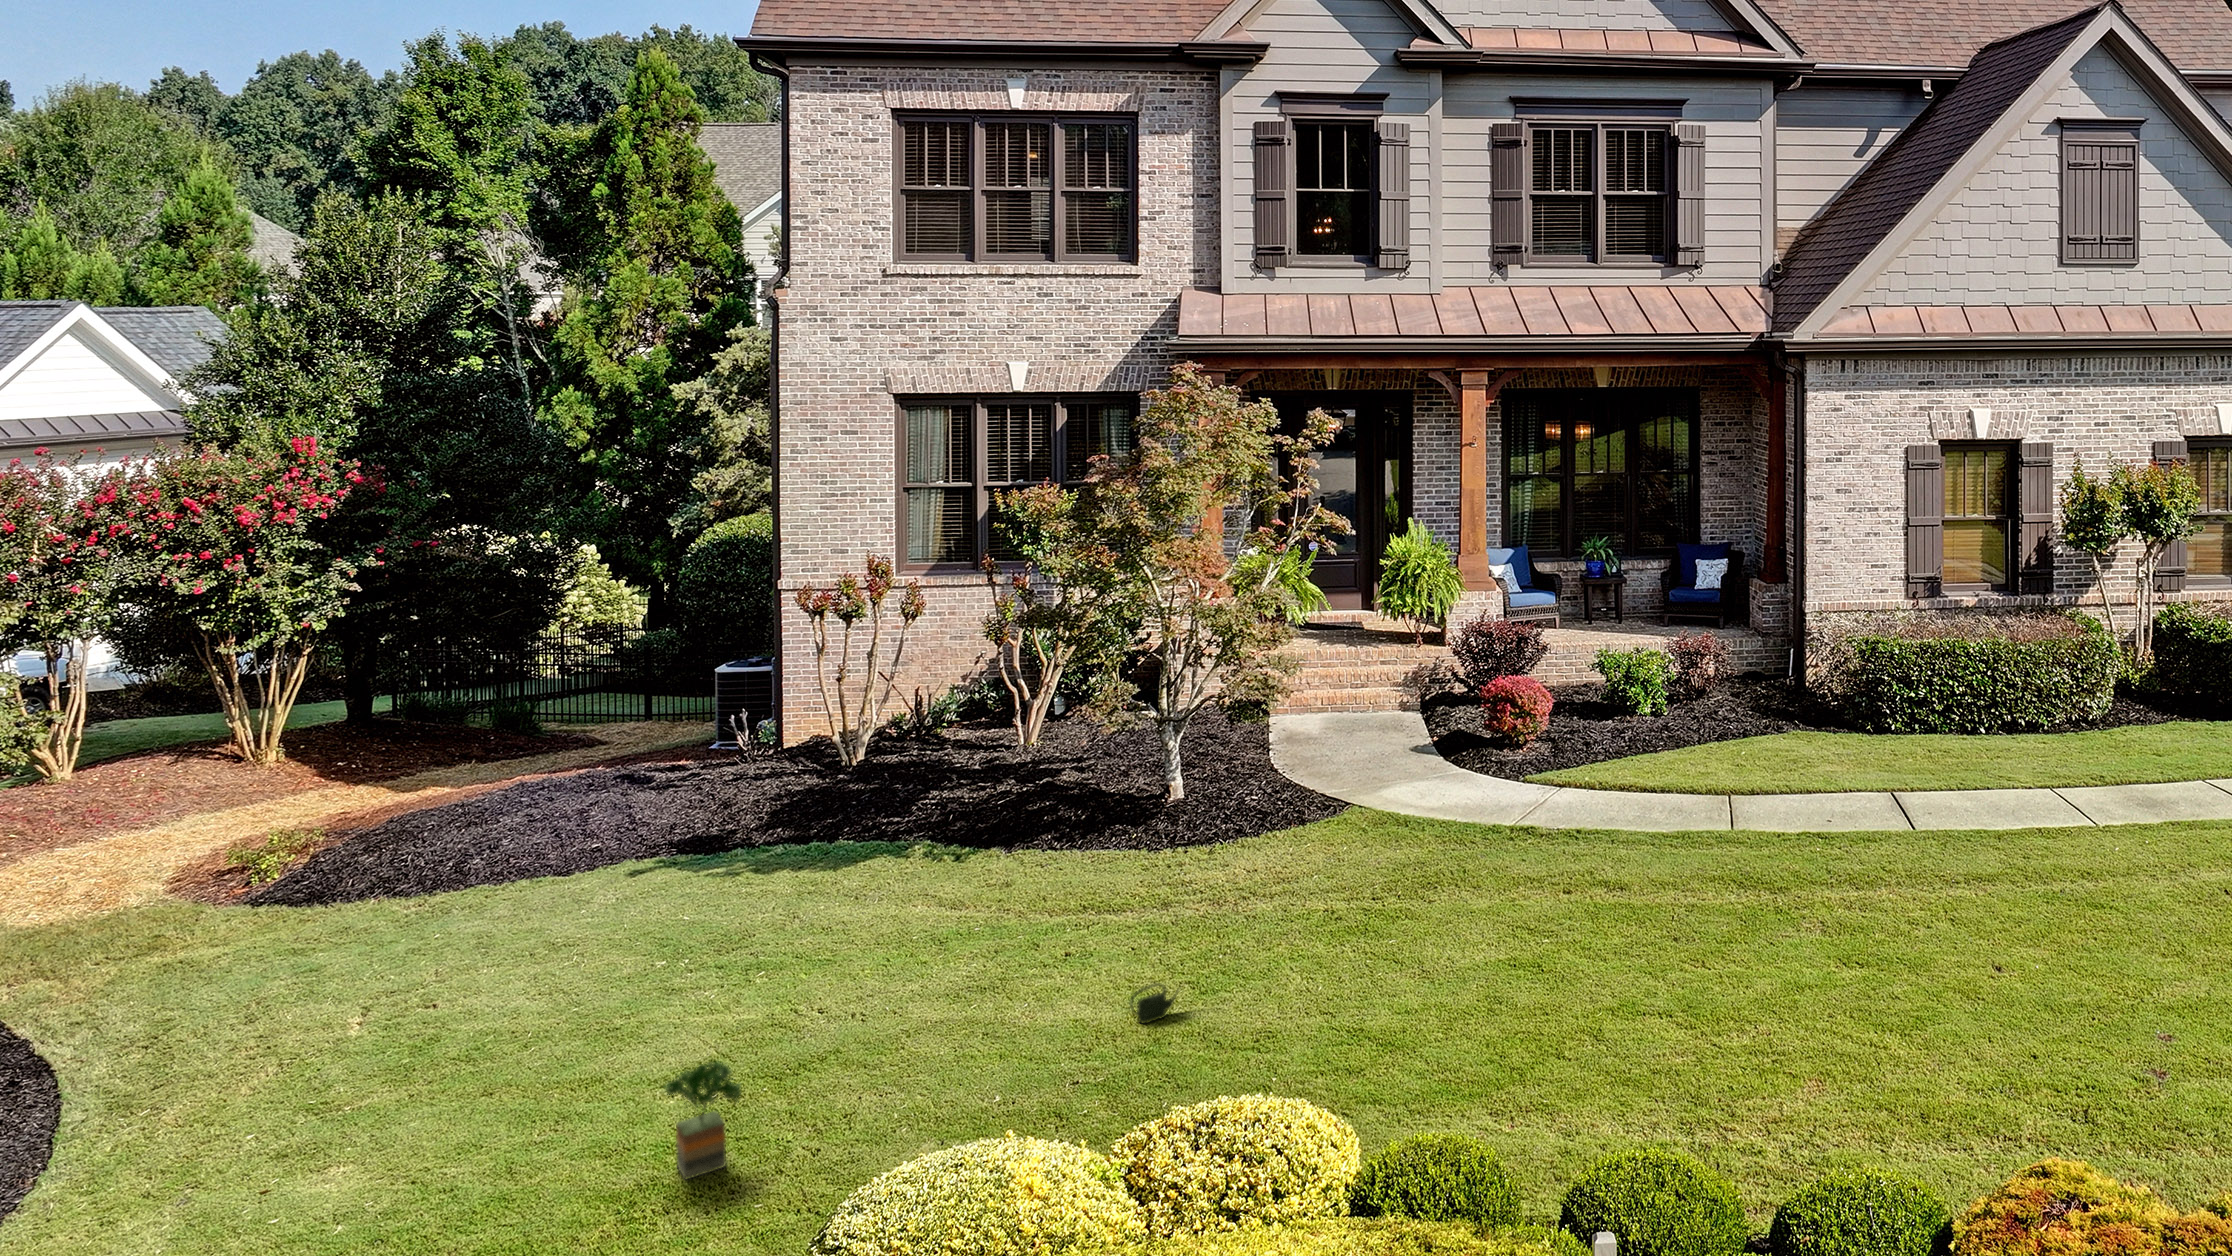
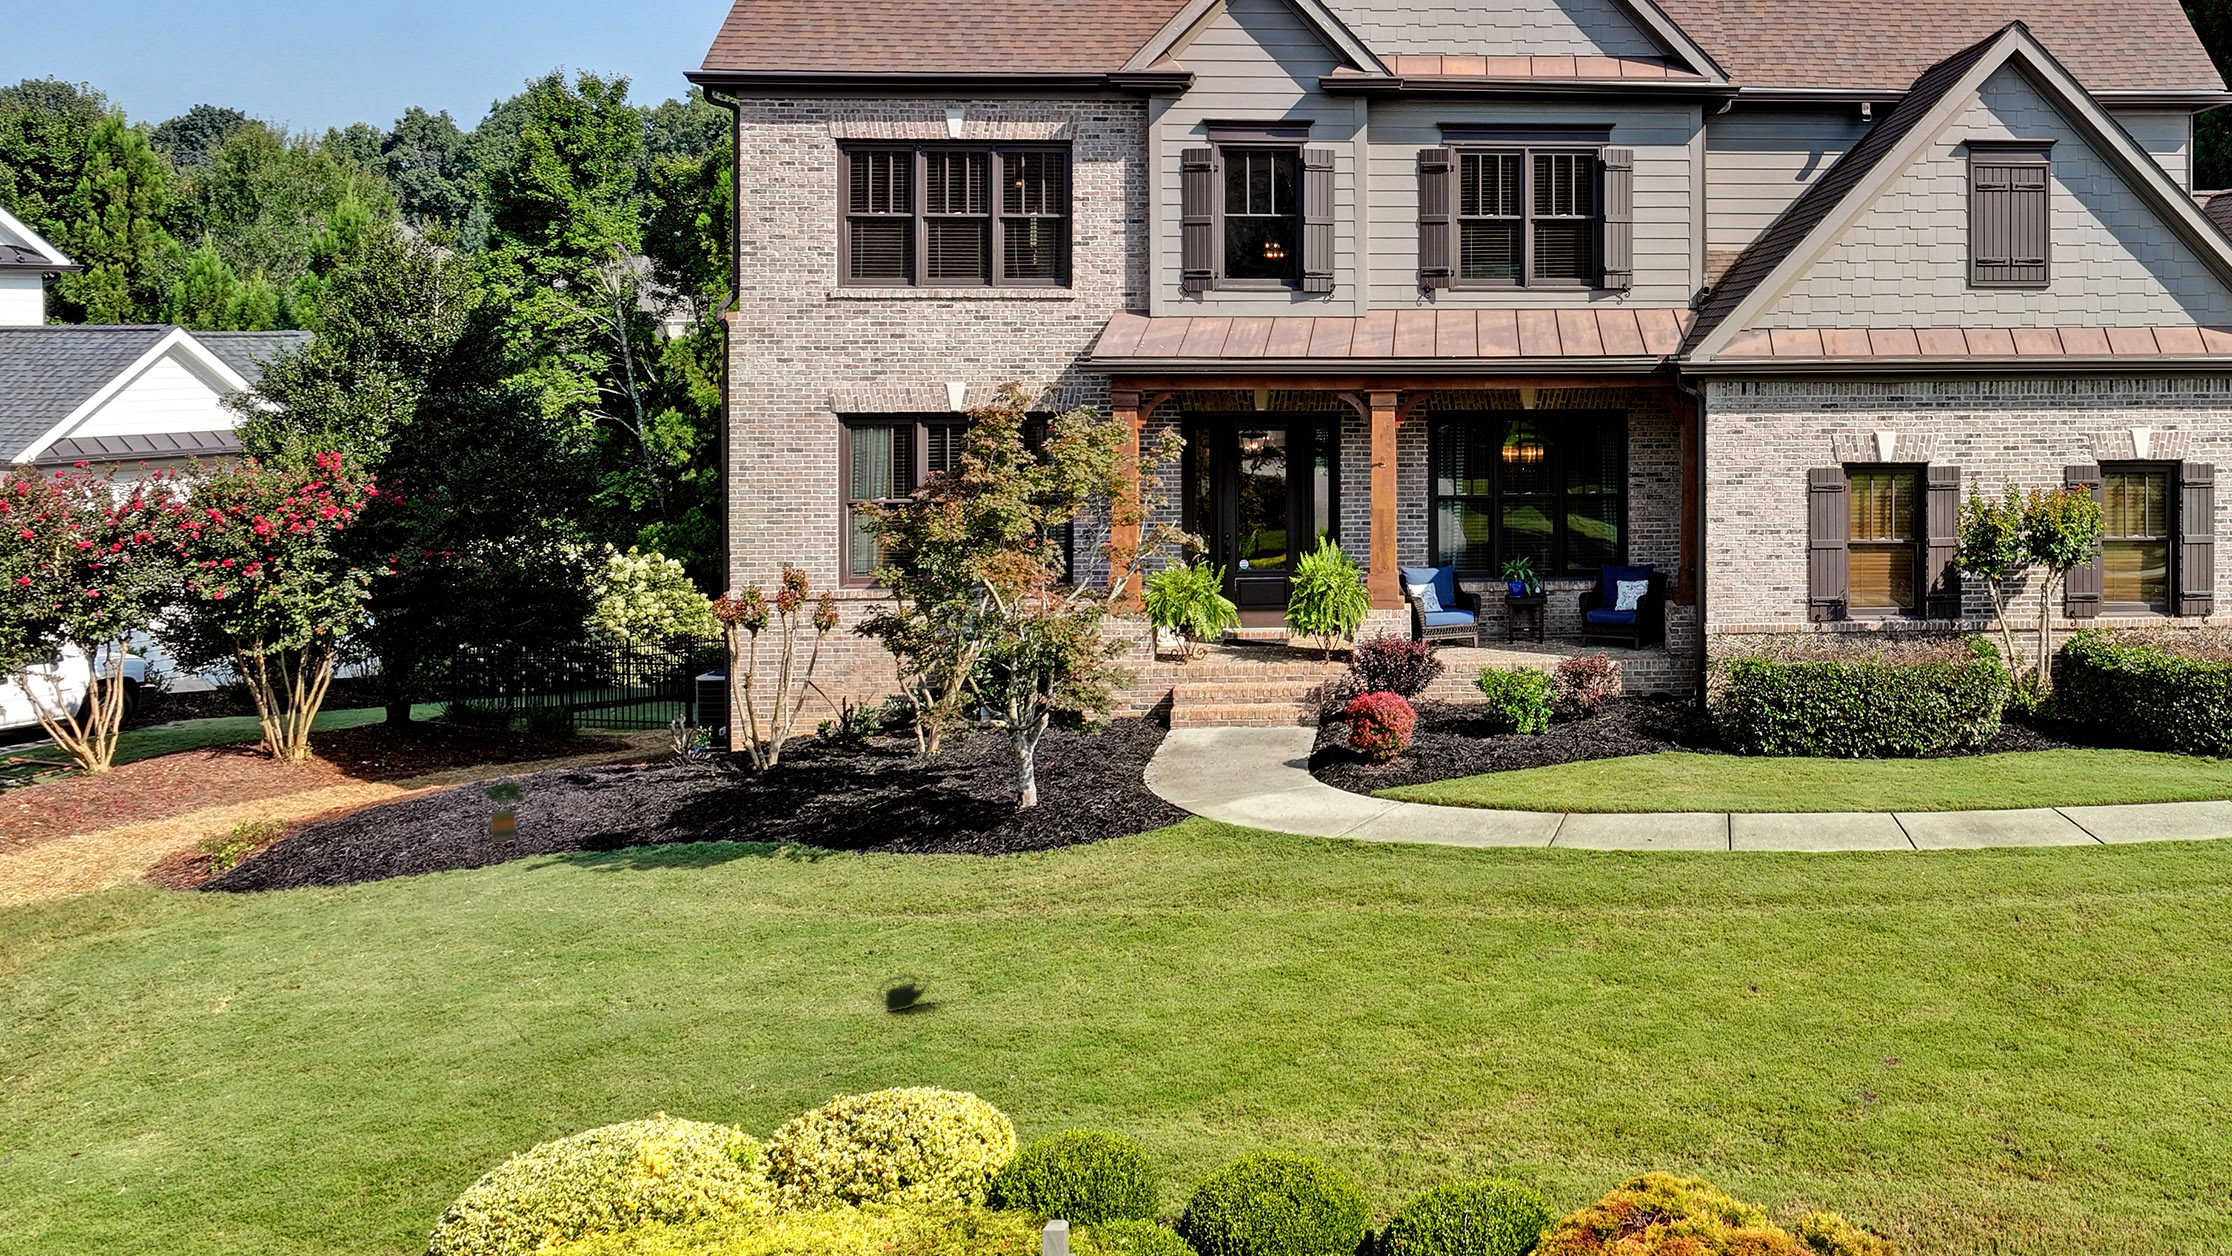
potted tree: present [664,1061,741,1179] -> present [483,783,526,842]

